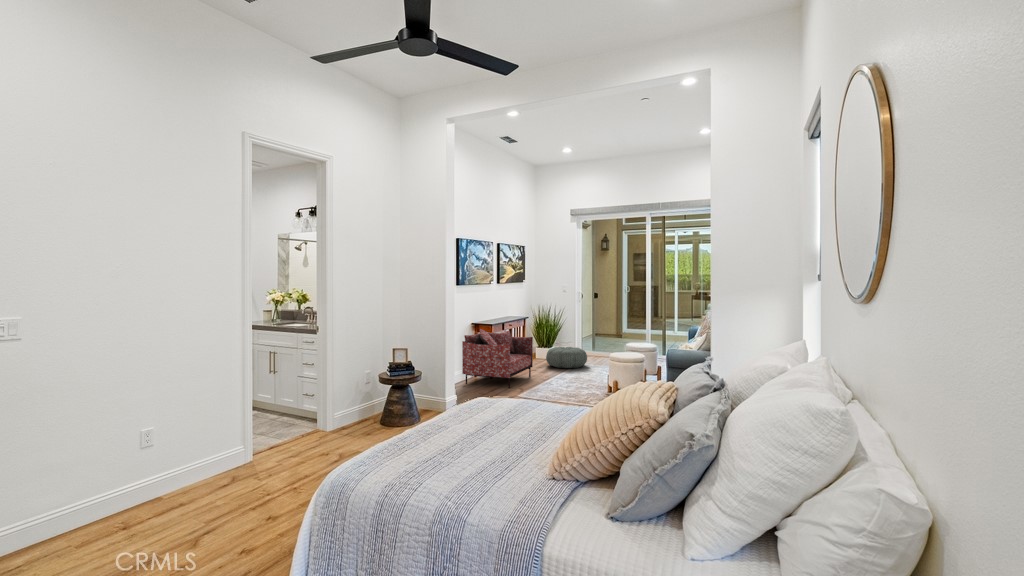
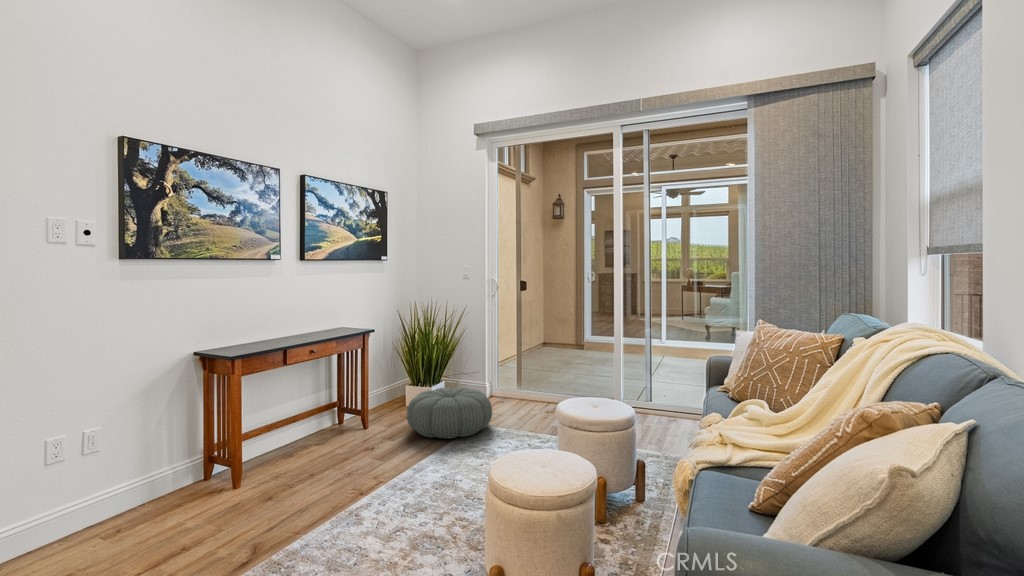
armchair: present [462,329,533,388] -> none [120,363,345,542]

